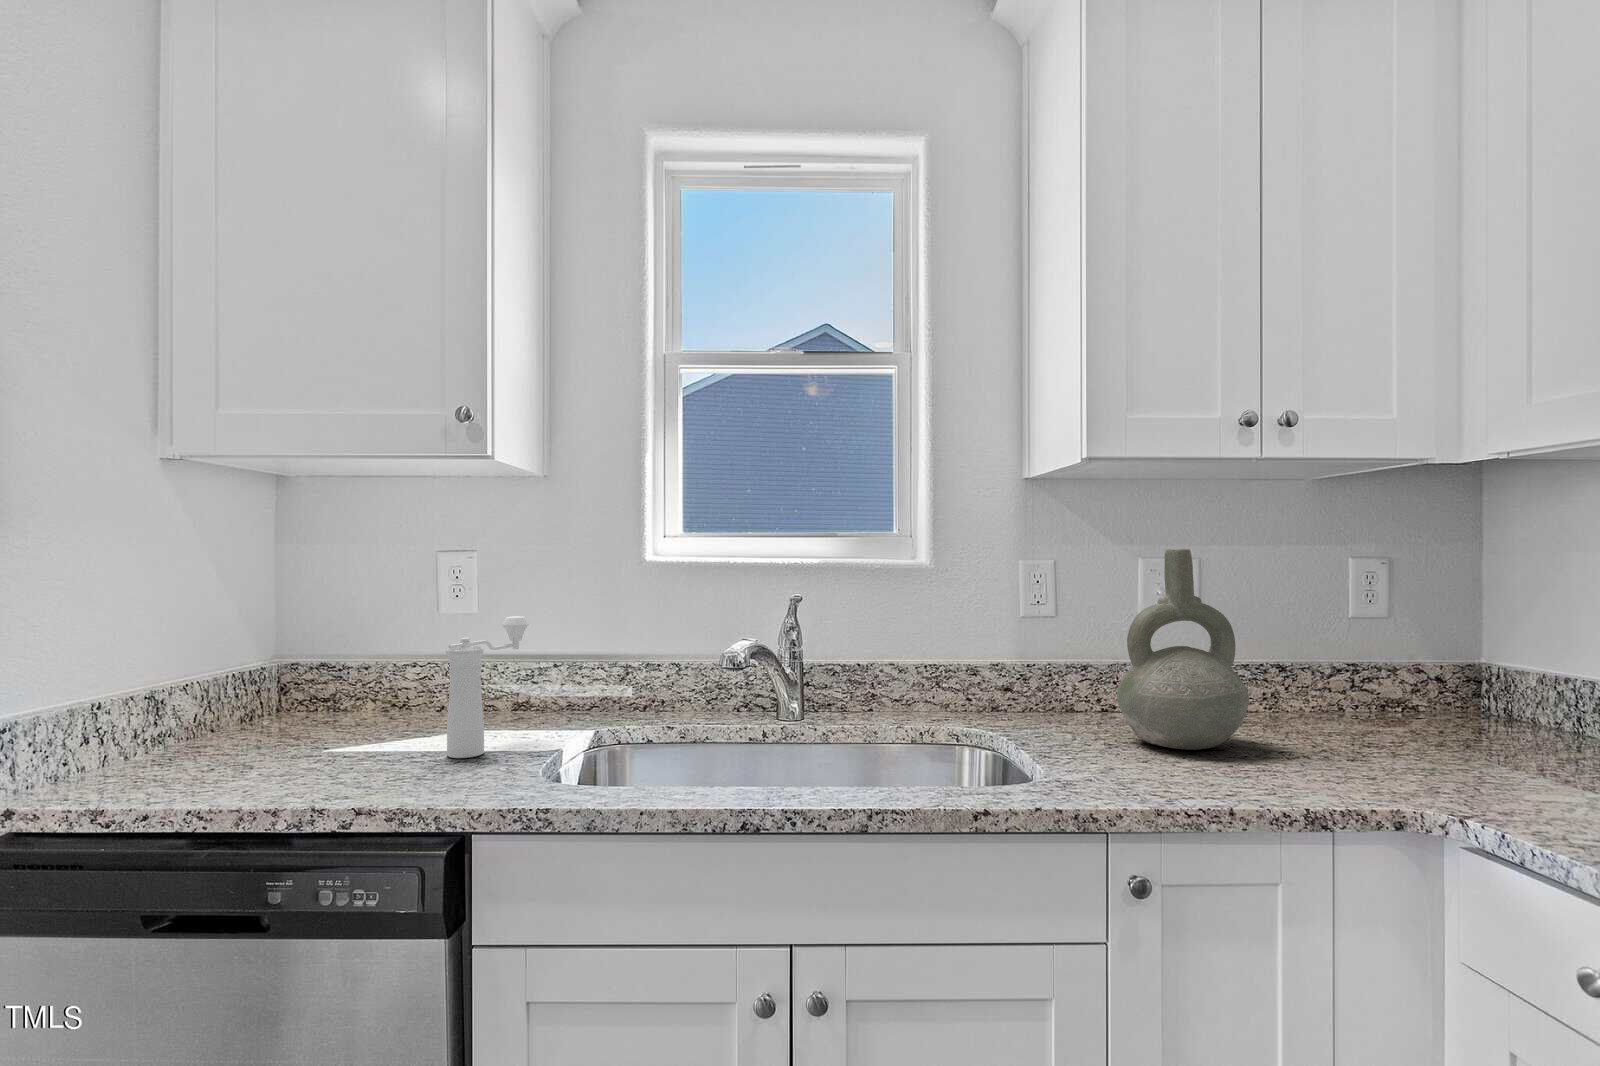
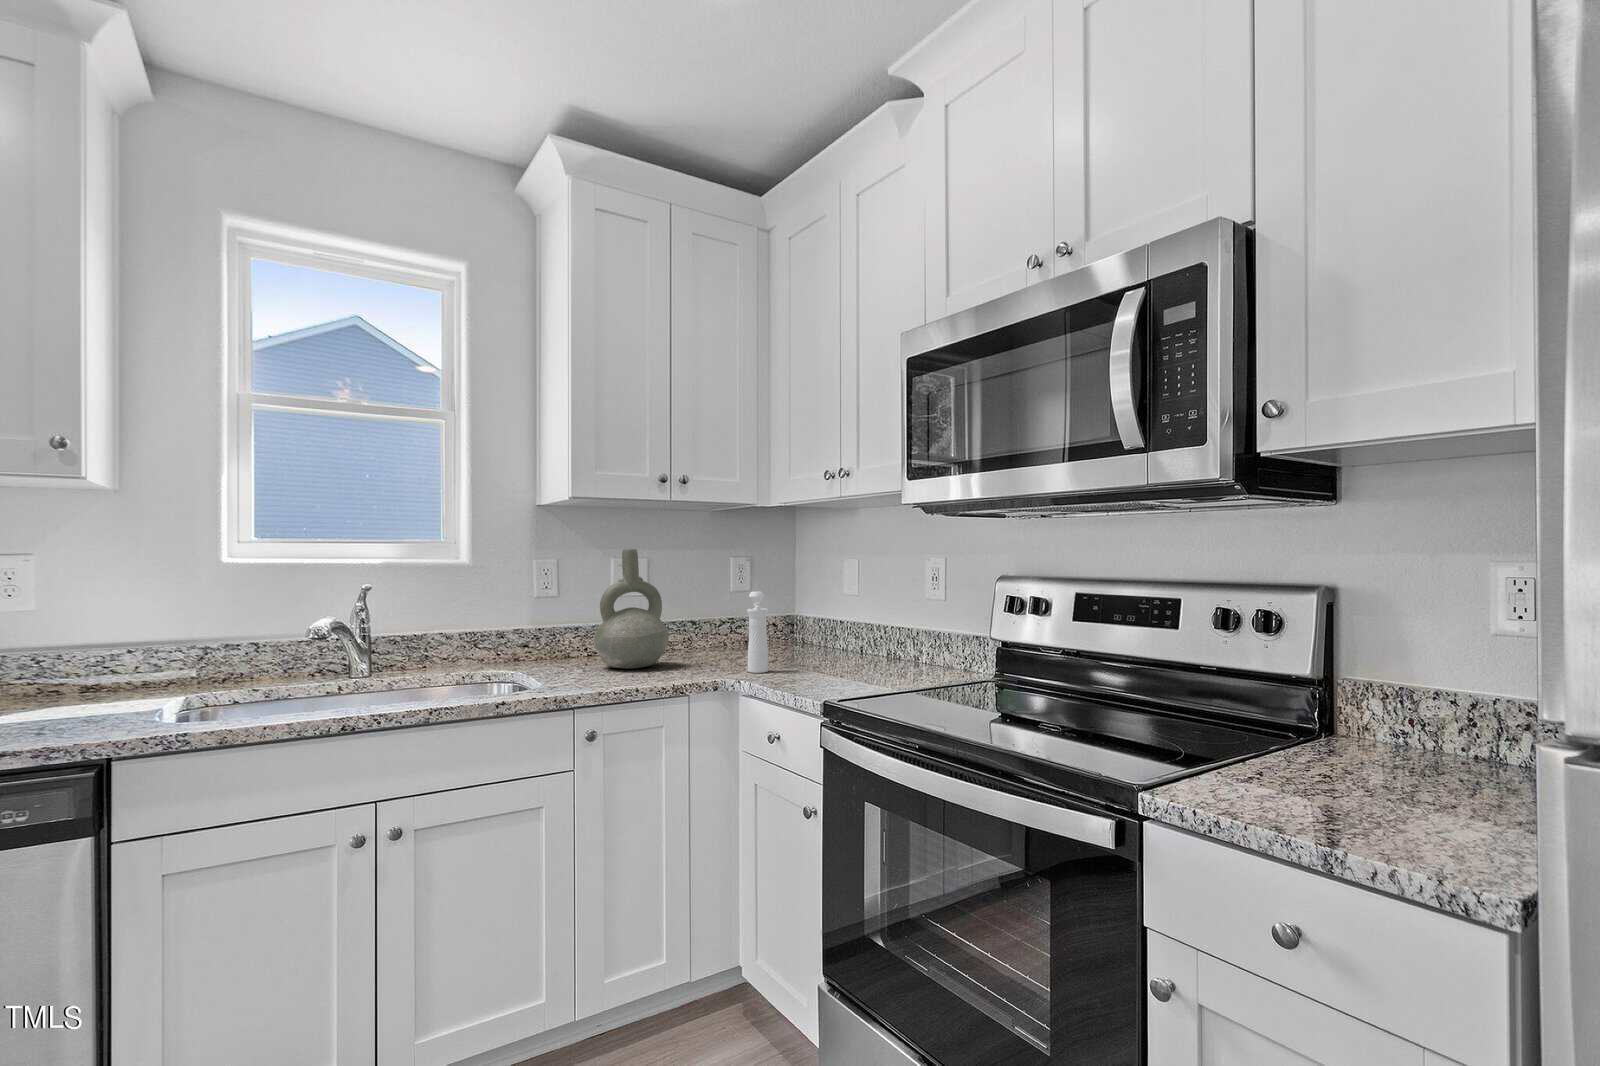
pepper mill: present [446,616,529,758] -> present [747,591,768,673]

